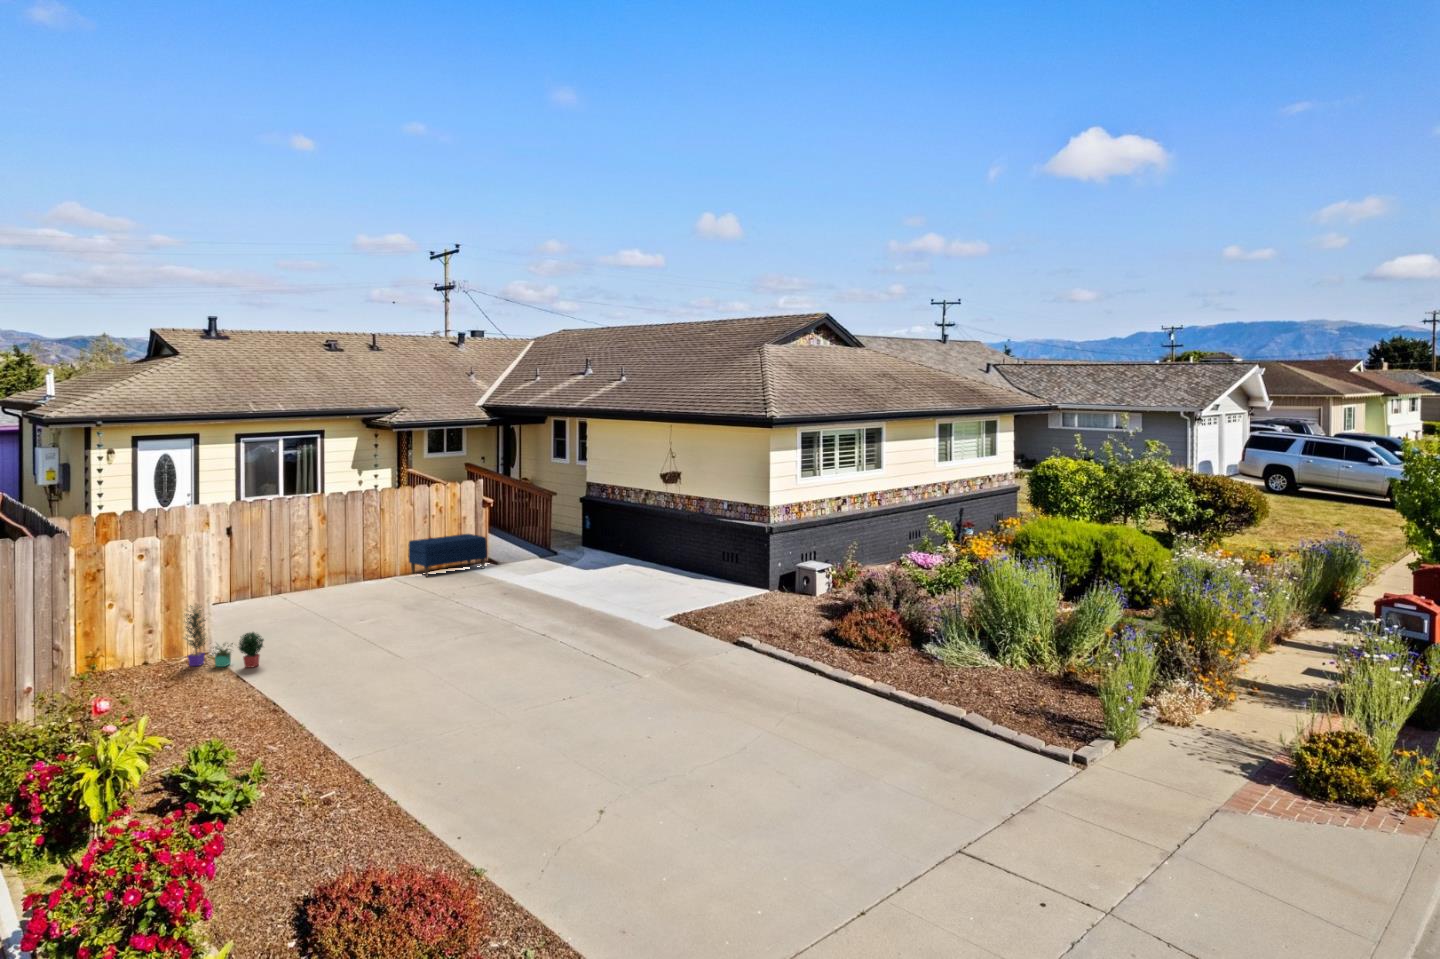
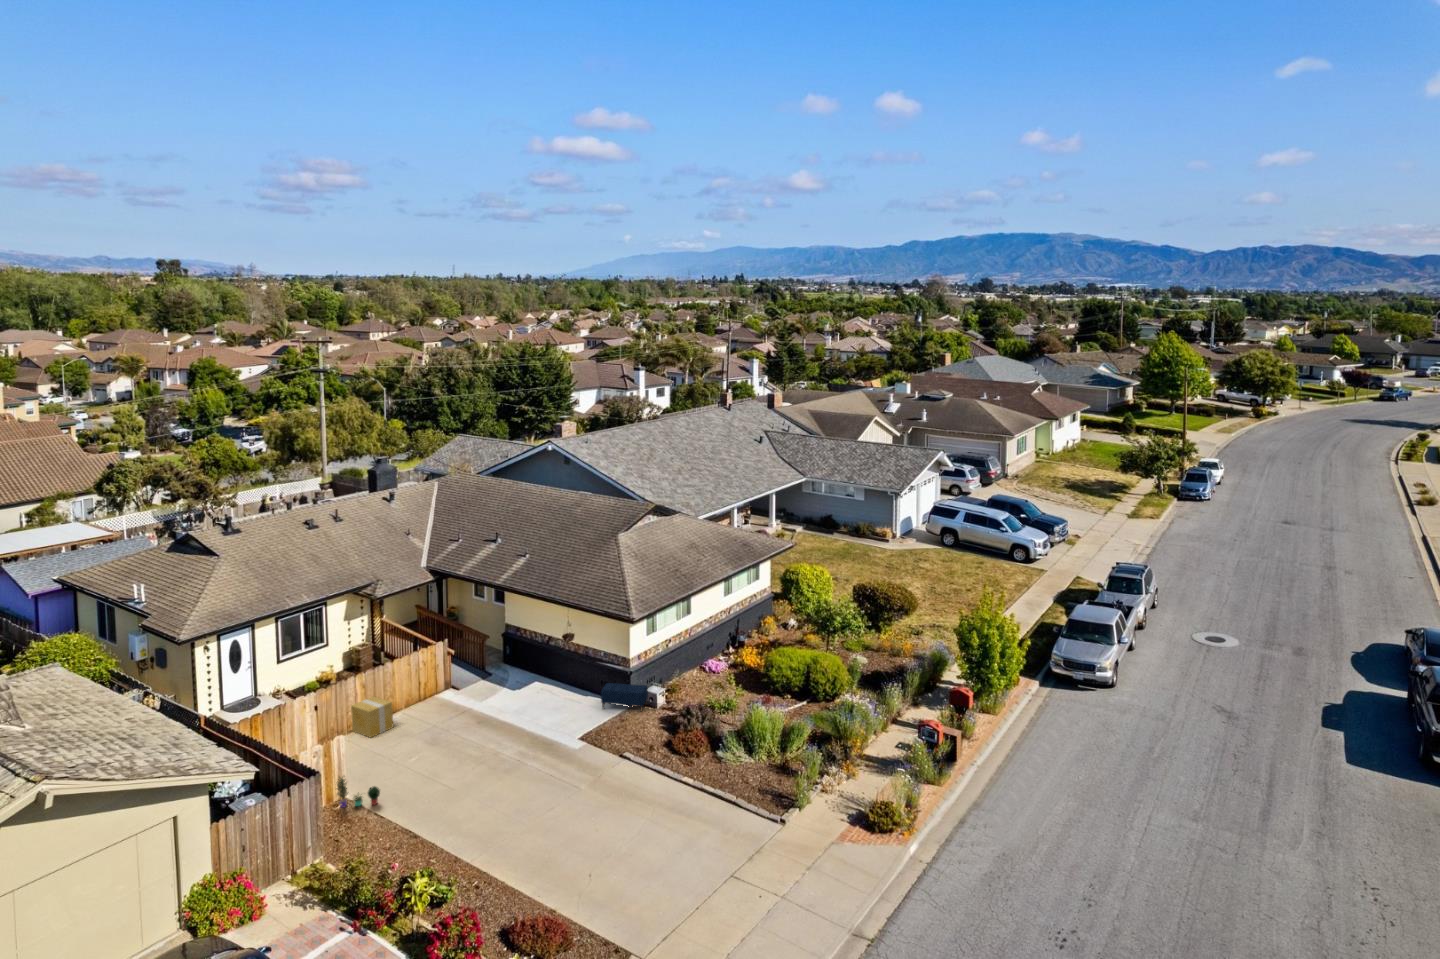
bench: present [408,534,487,577] -> present [601,683,648,711]
cardboard box: none [302,540,368,597] -> present [351,697,393,738]

